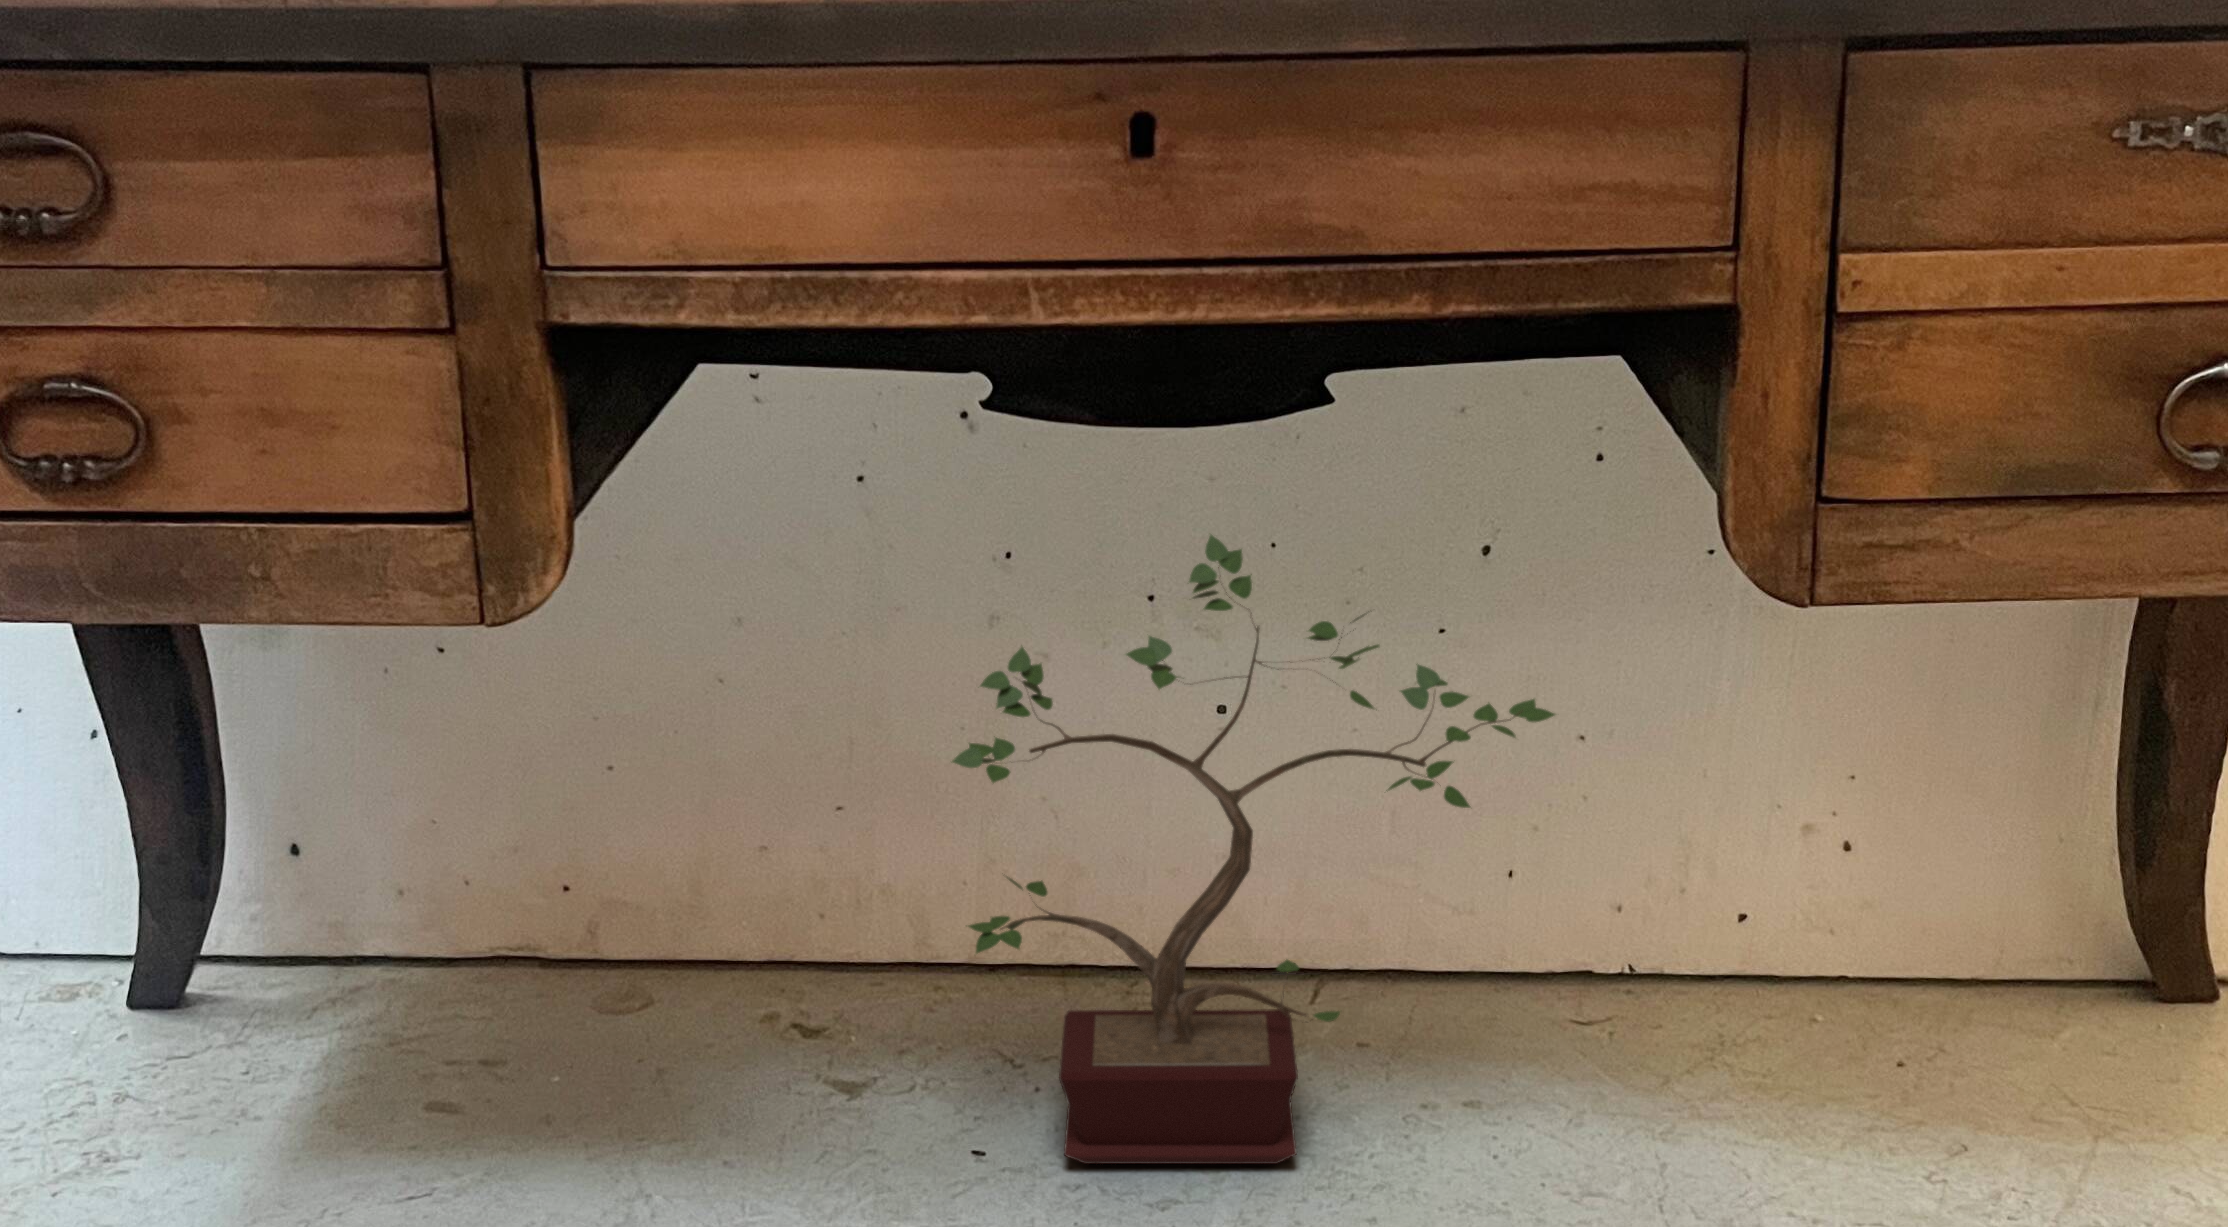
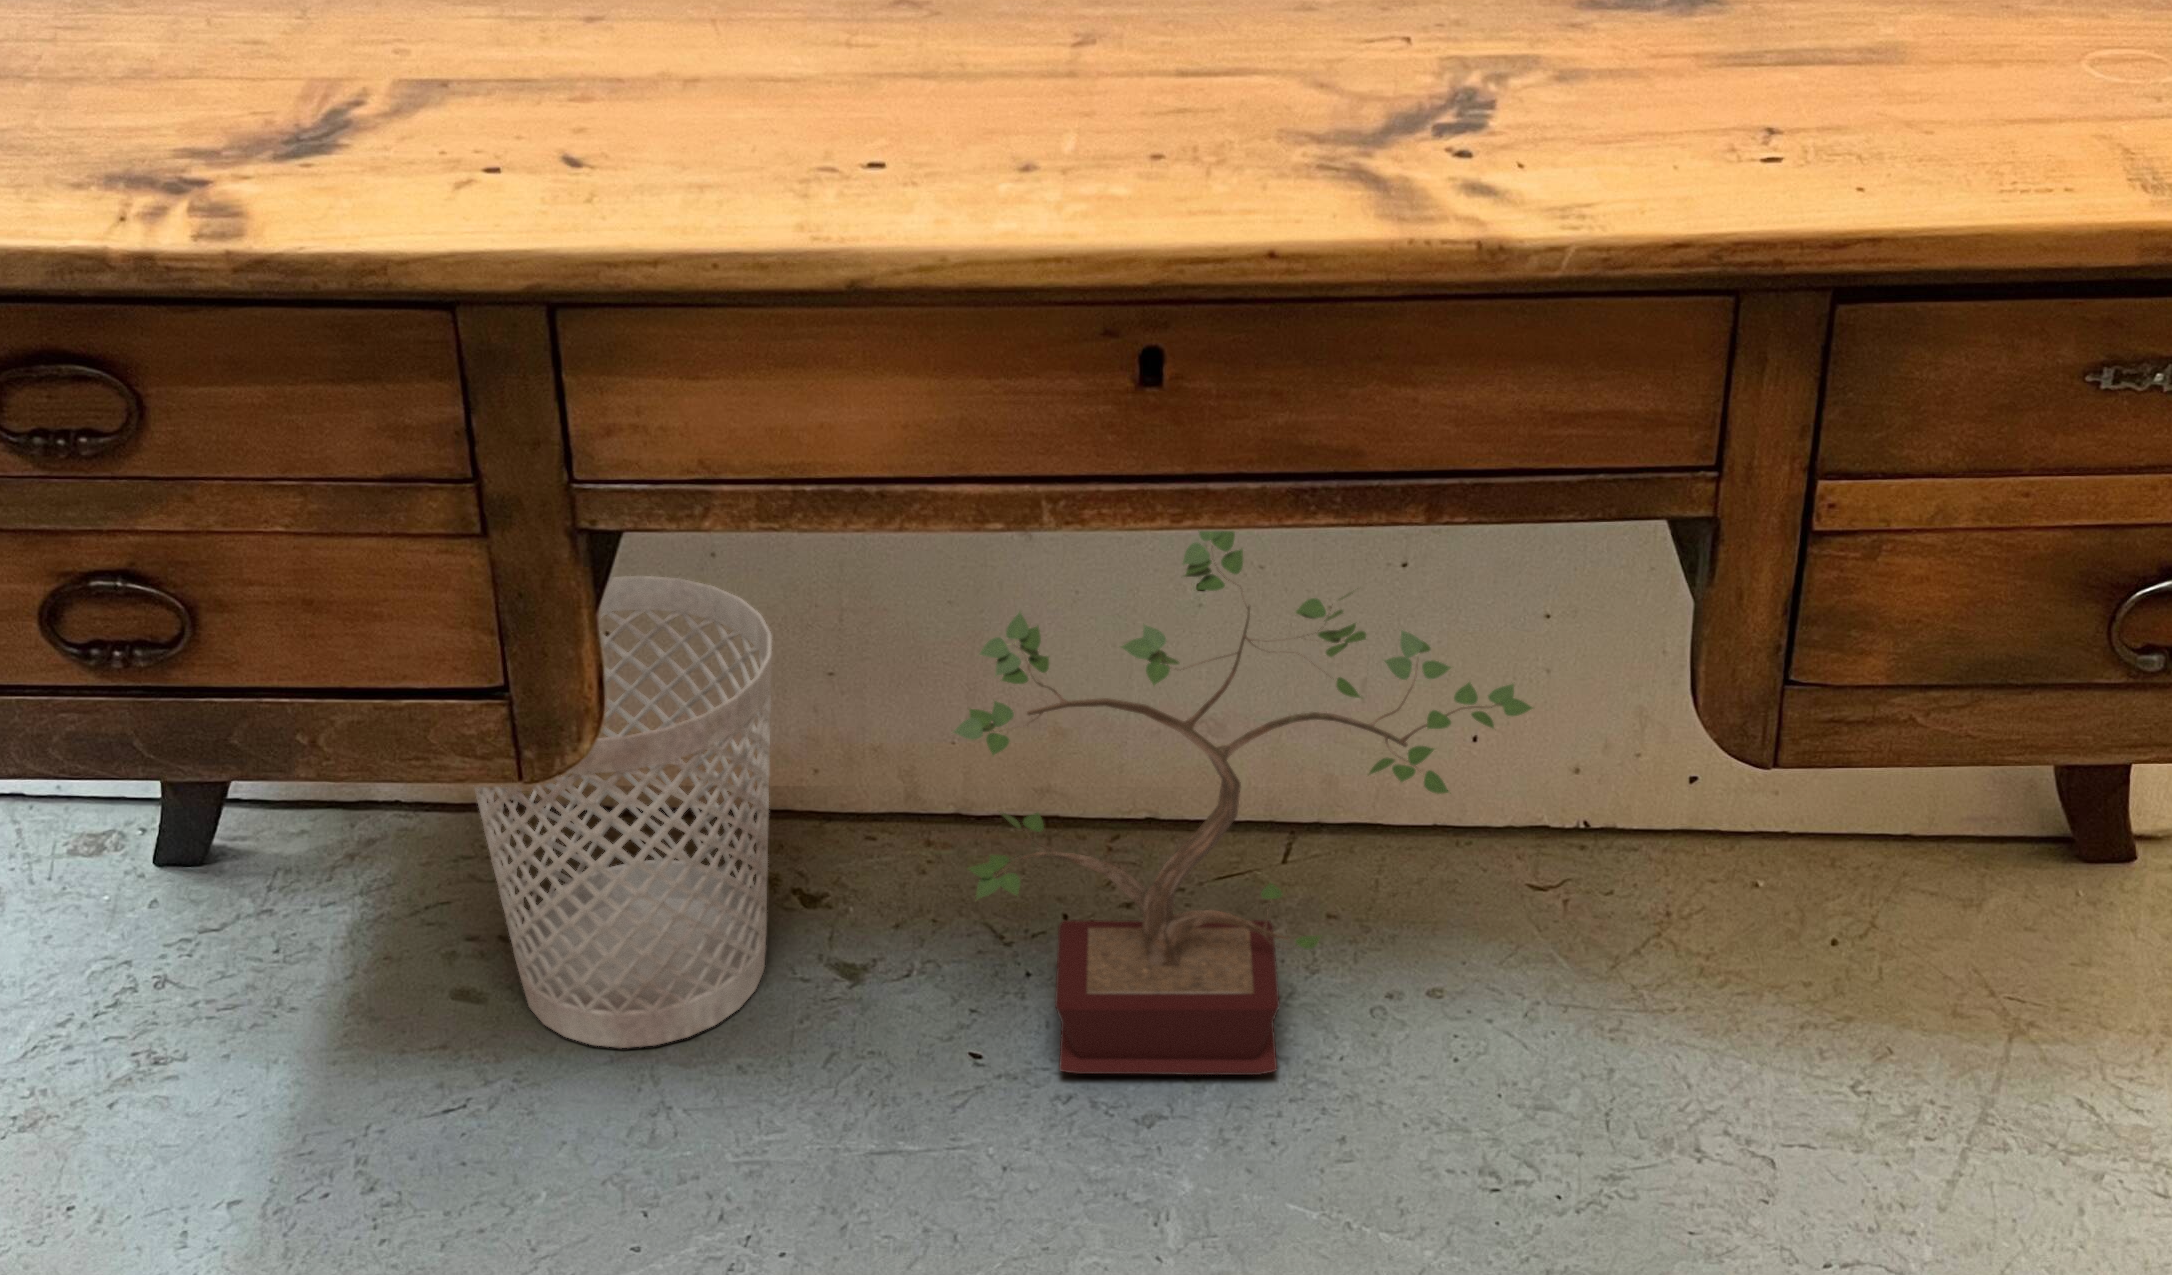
wastebasket: none [433,665,768,1143] -> present [475,576,772,1048]

